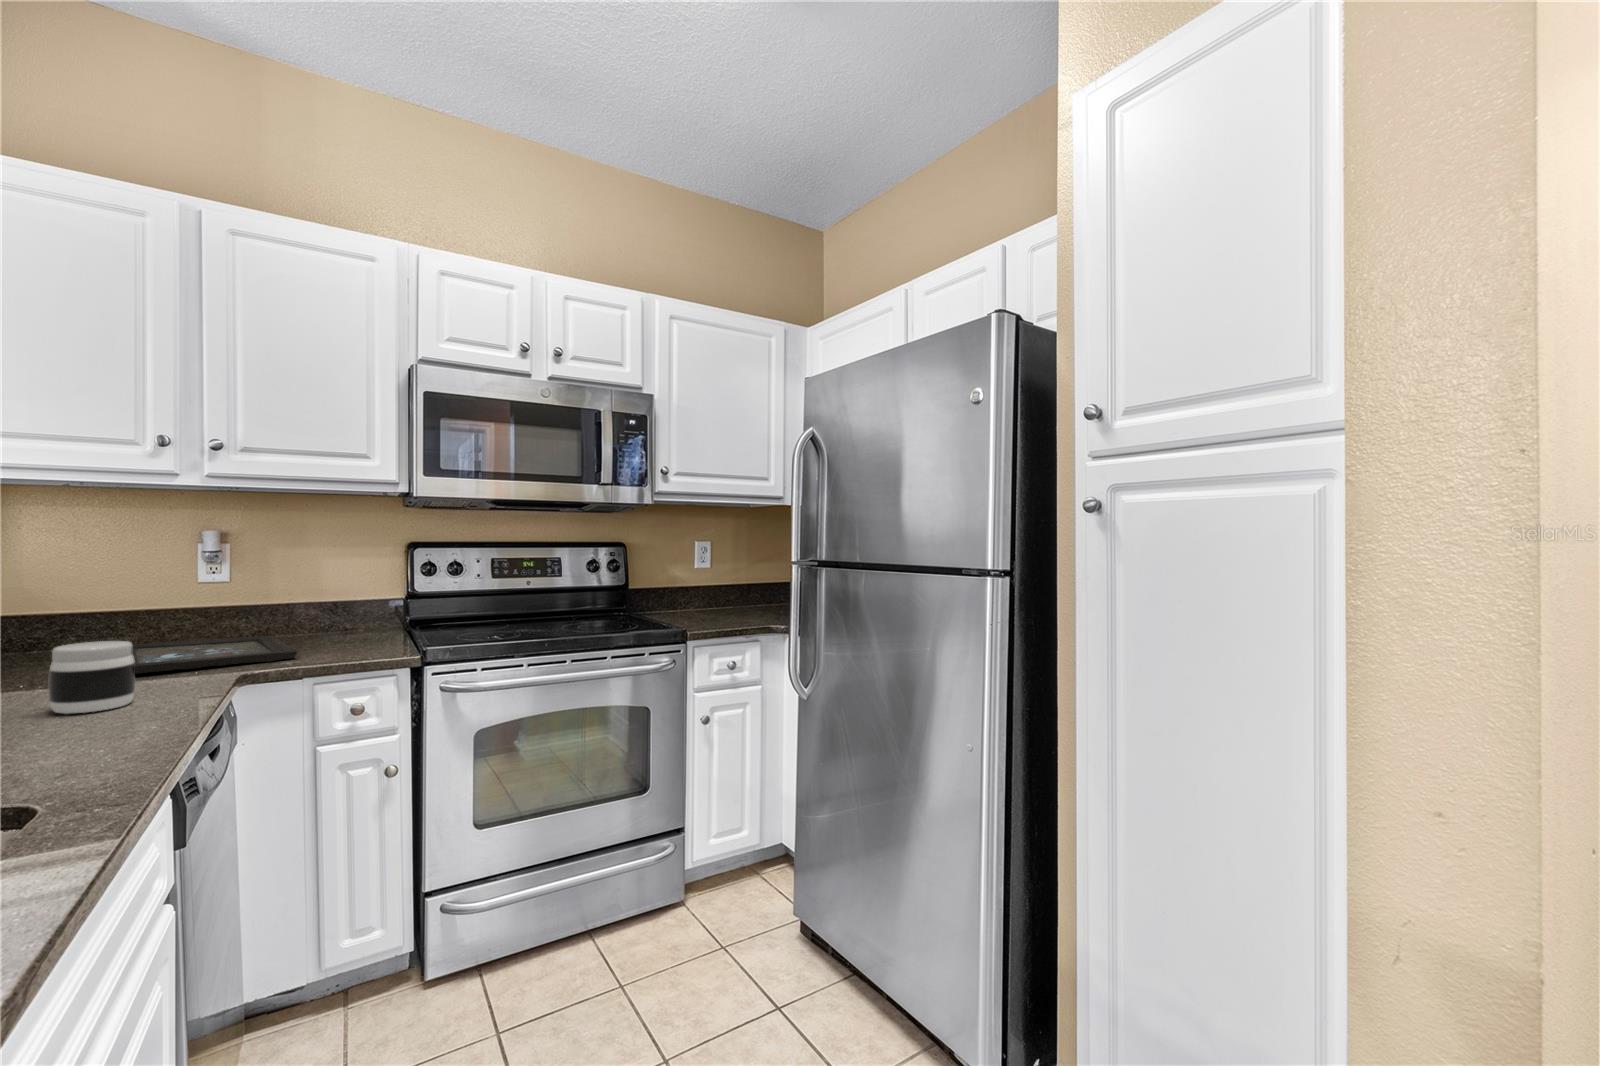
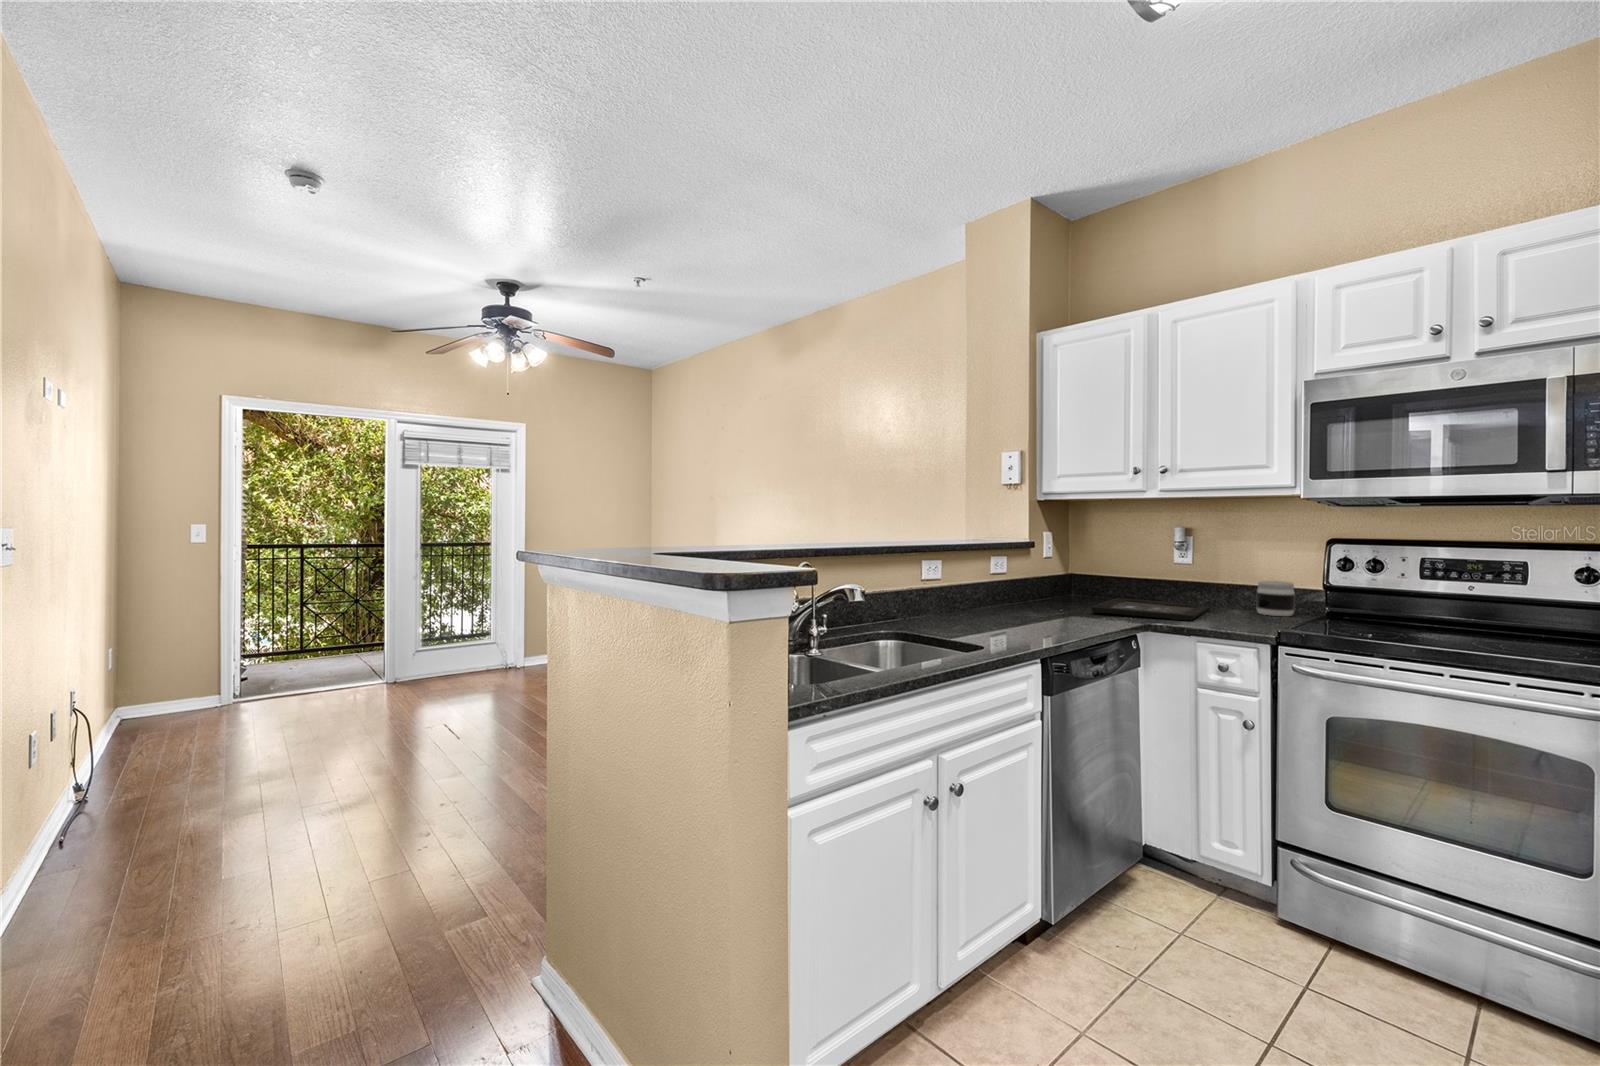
jar: present [48,641,135,714] -> present [1256,581,1295,616]

